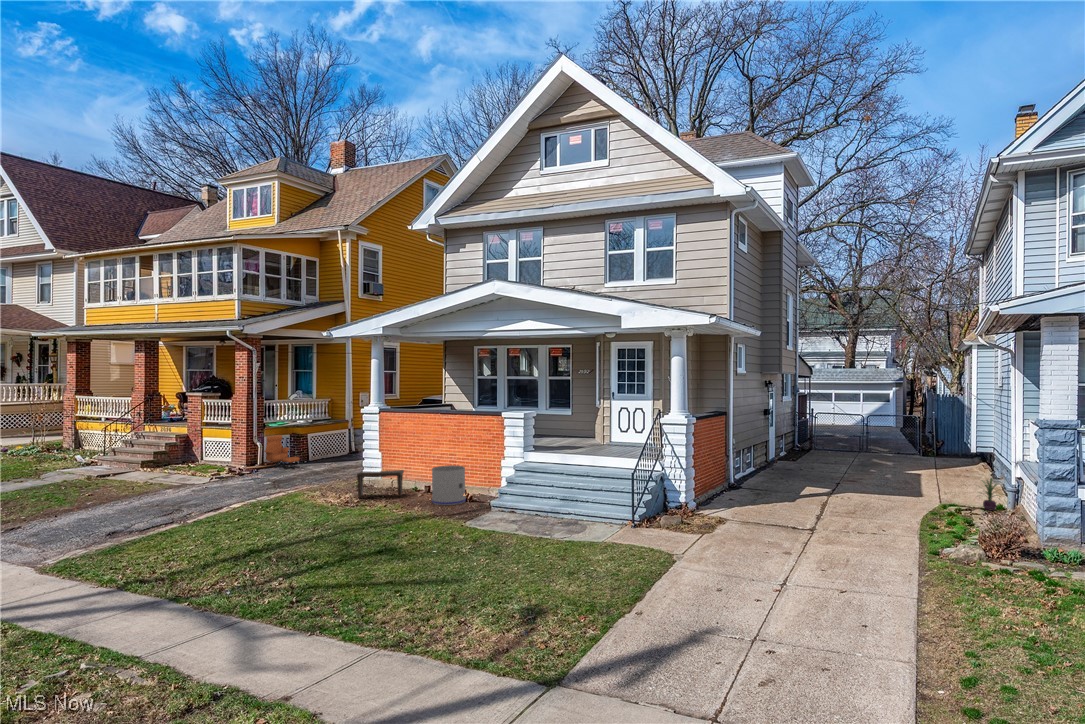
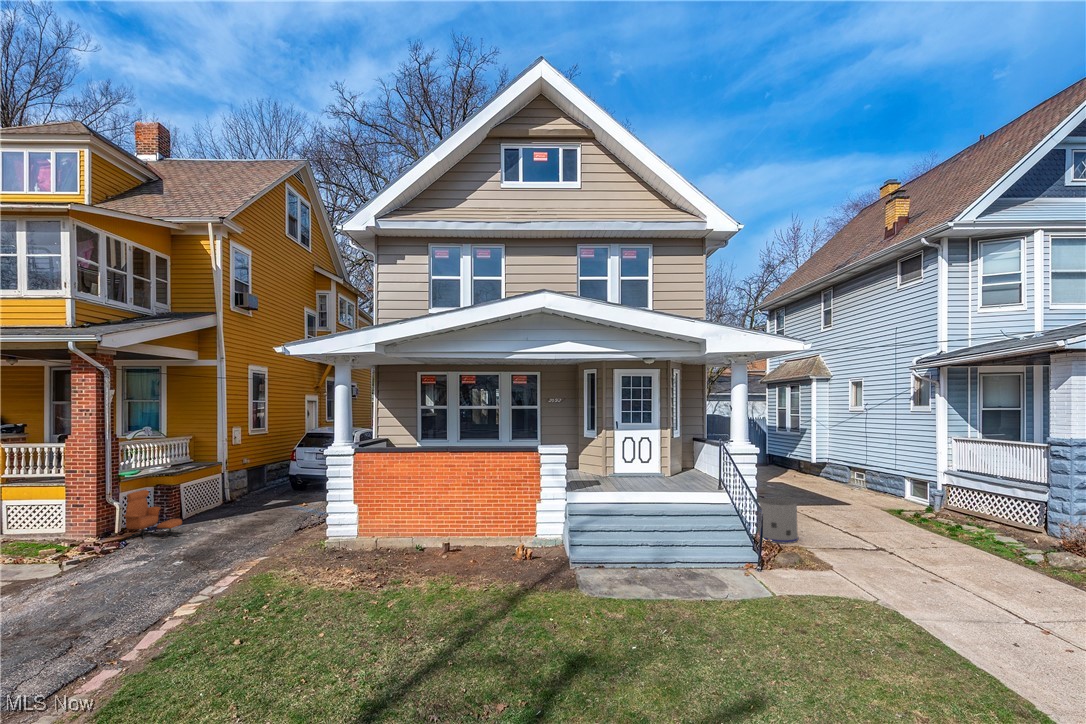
trash can: present [432,465,466,505] -> present [759,498,798,543]
bench: present [357,470,404,498] -> none [356,529,421,577]
decorative plant: present [983,478,997,510] -> none [923,486,956,514]

